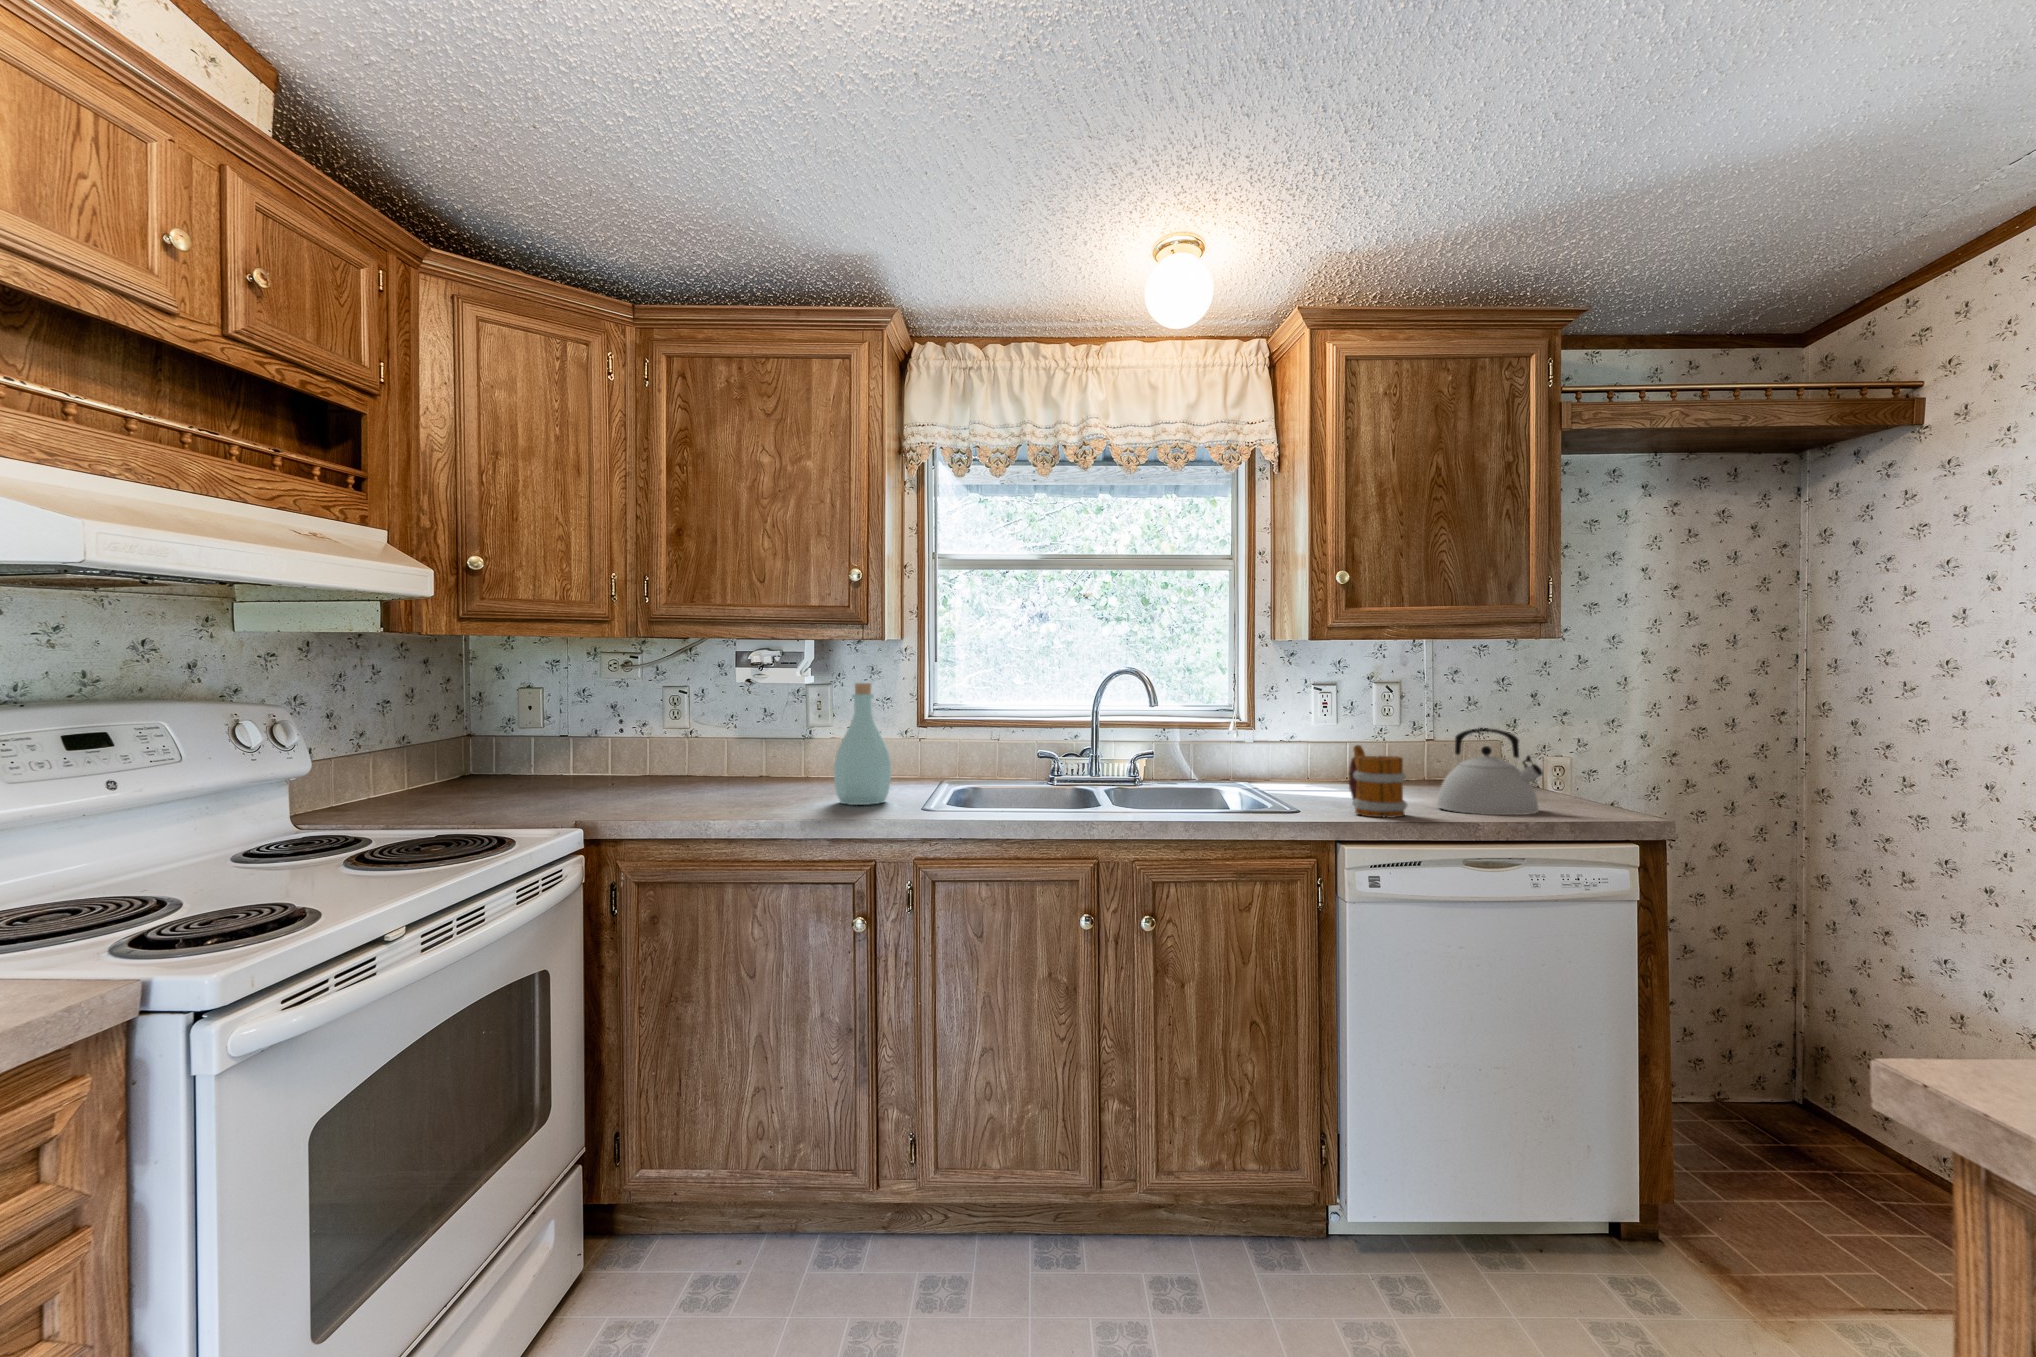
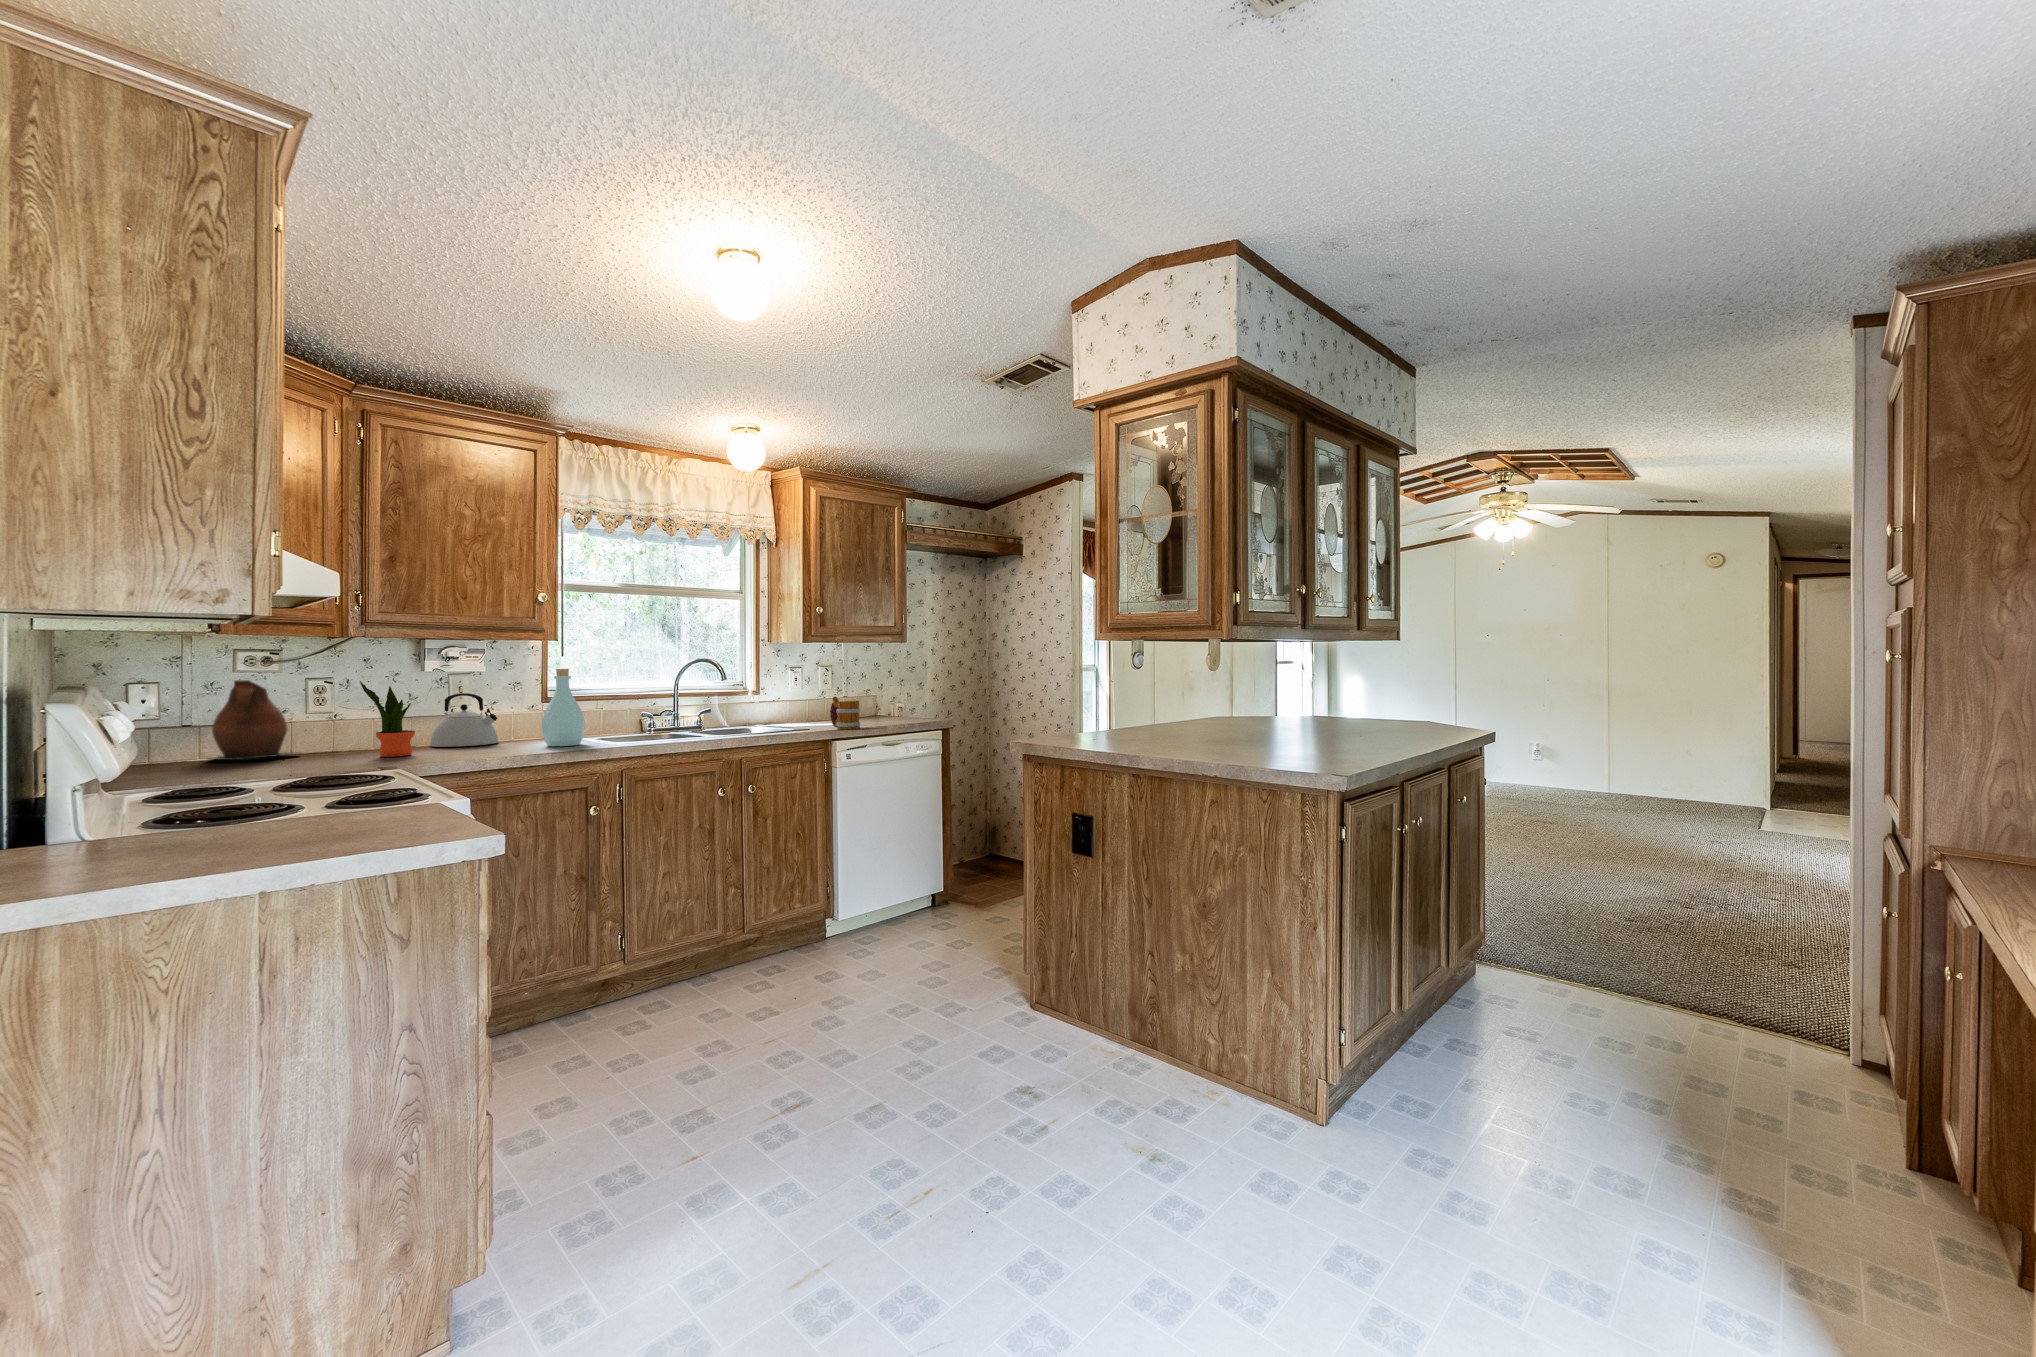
ceramic pitcher: none [523,692,615,788] -> present [211,680,292,760]
potted plant: none [625,696,688,800] -> present [360,681,415,757]
kettle: present [1437,728,1543,815] -> present [430,693,498,747]

